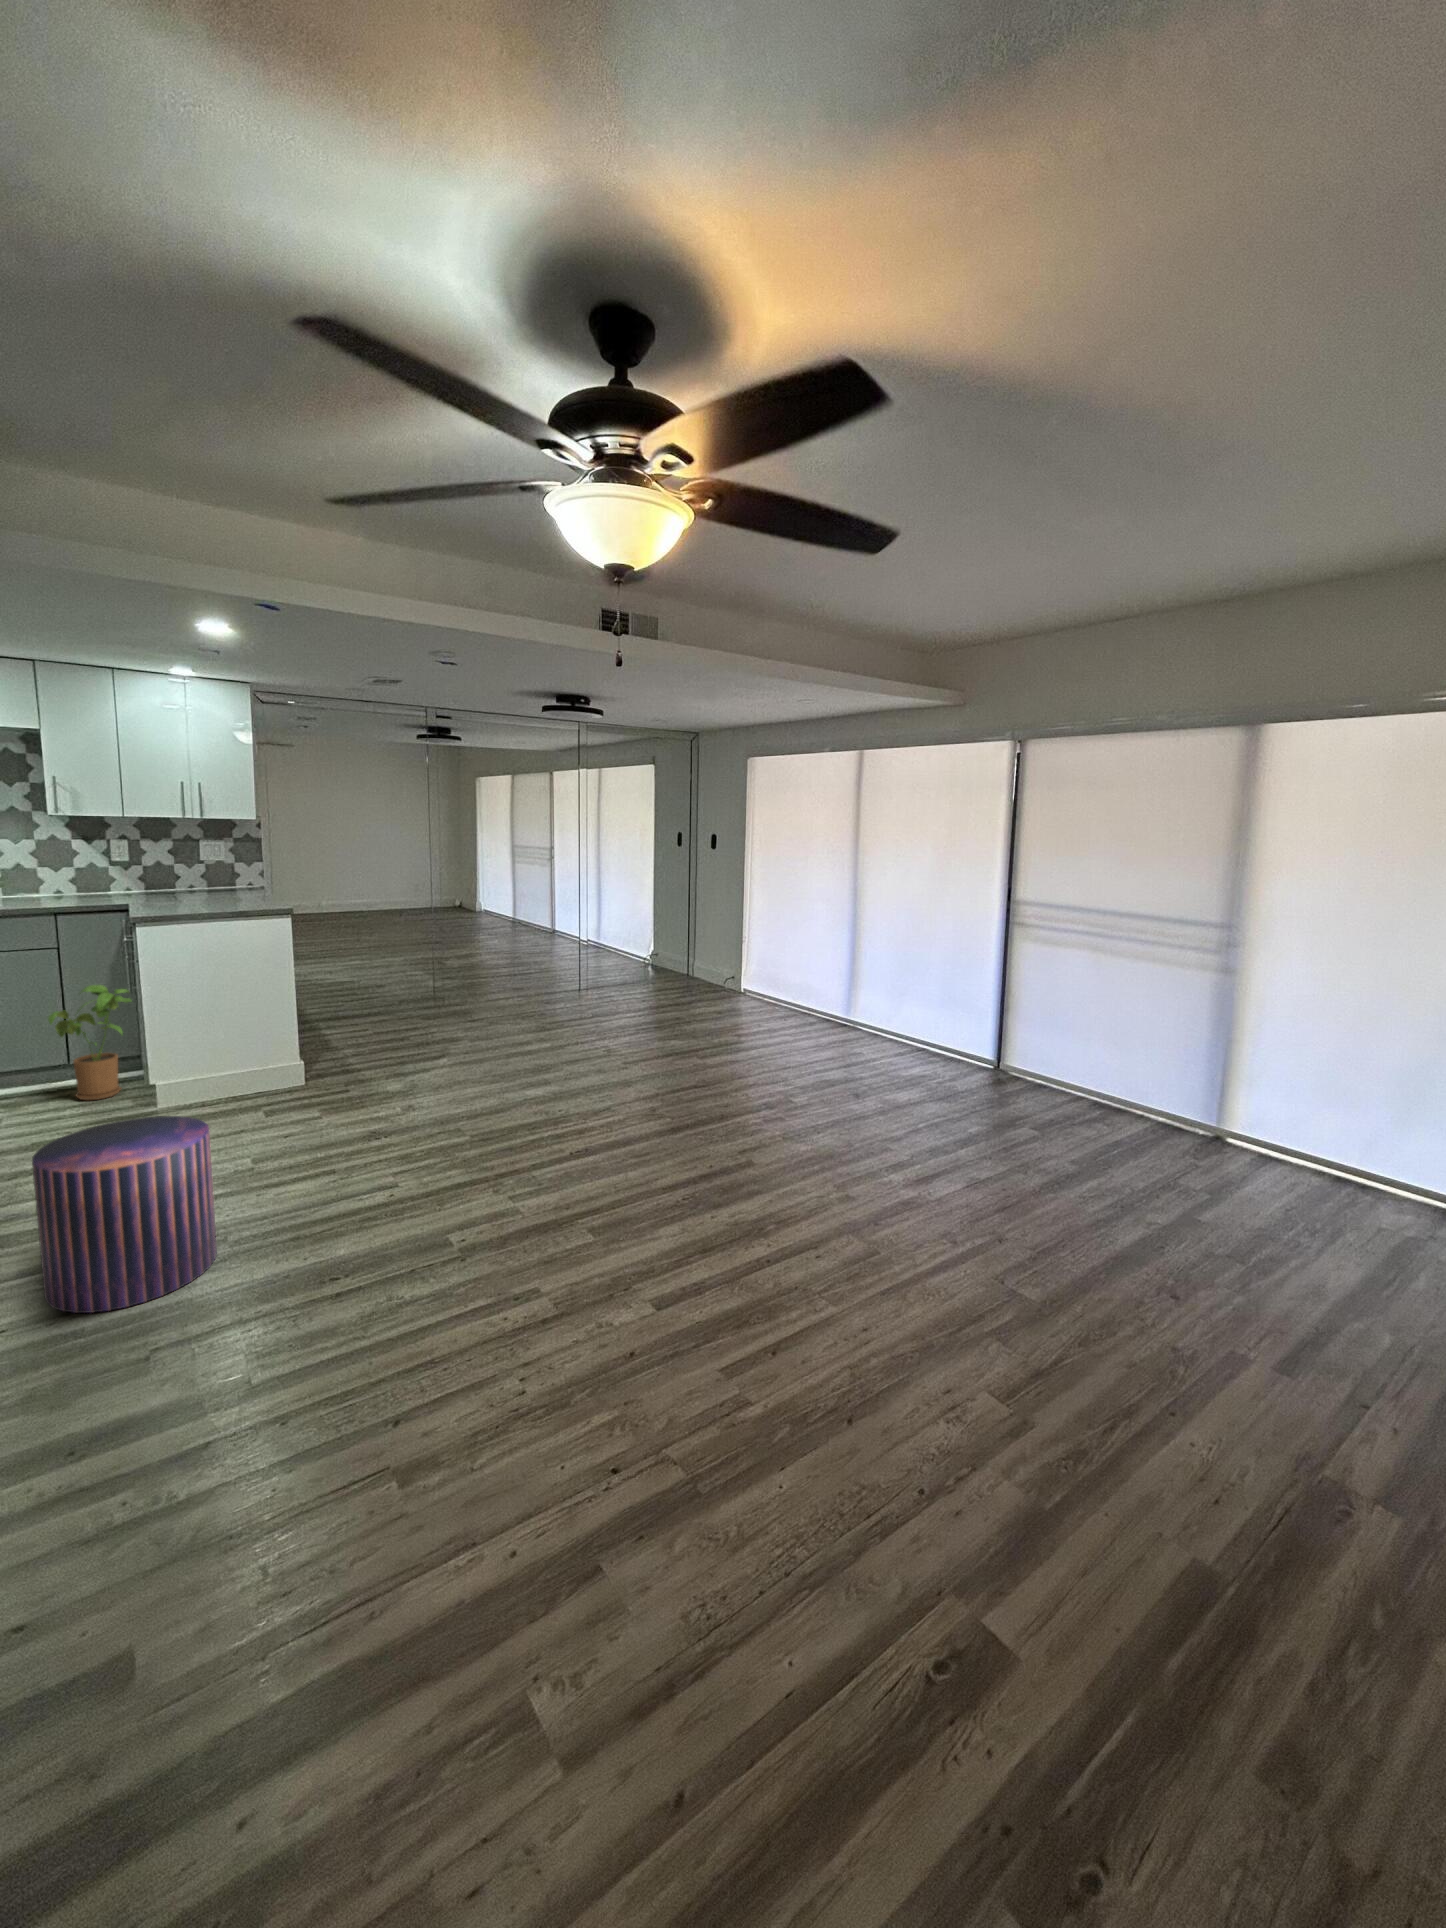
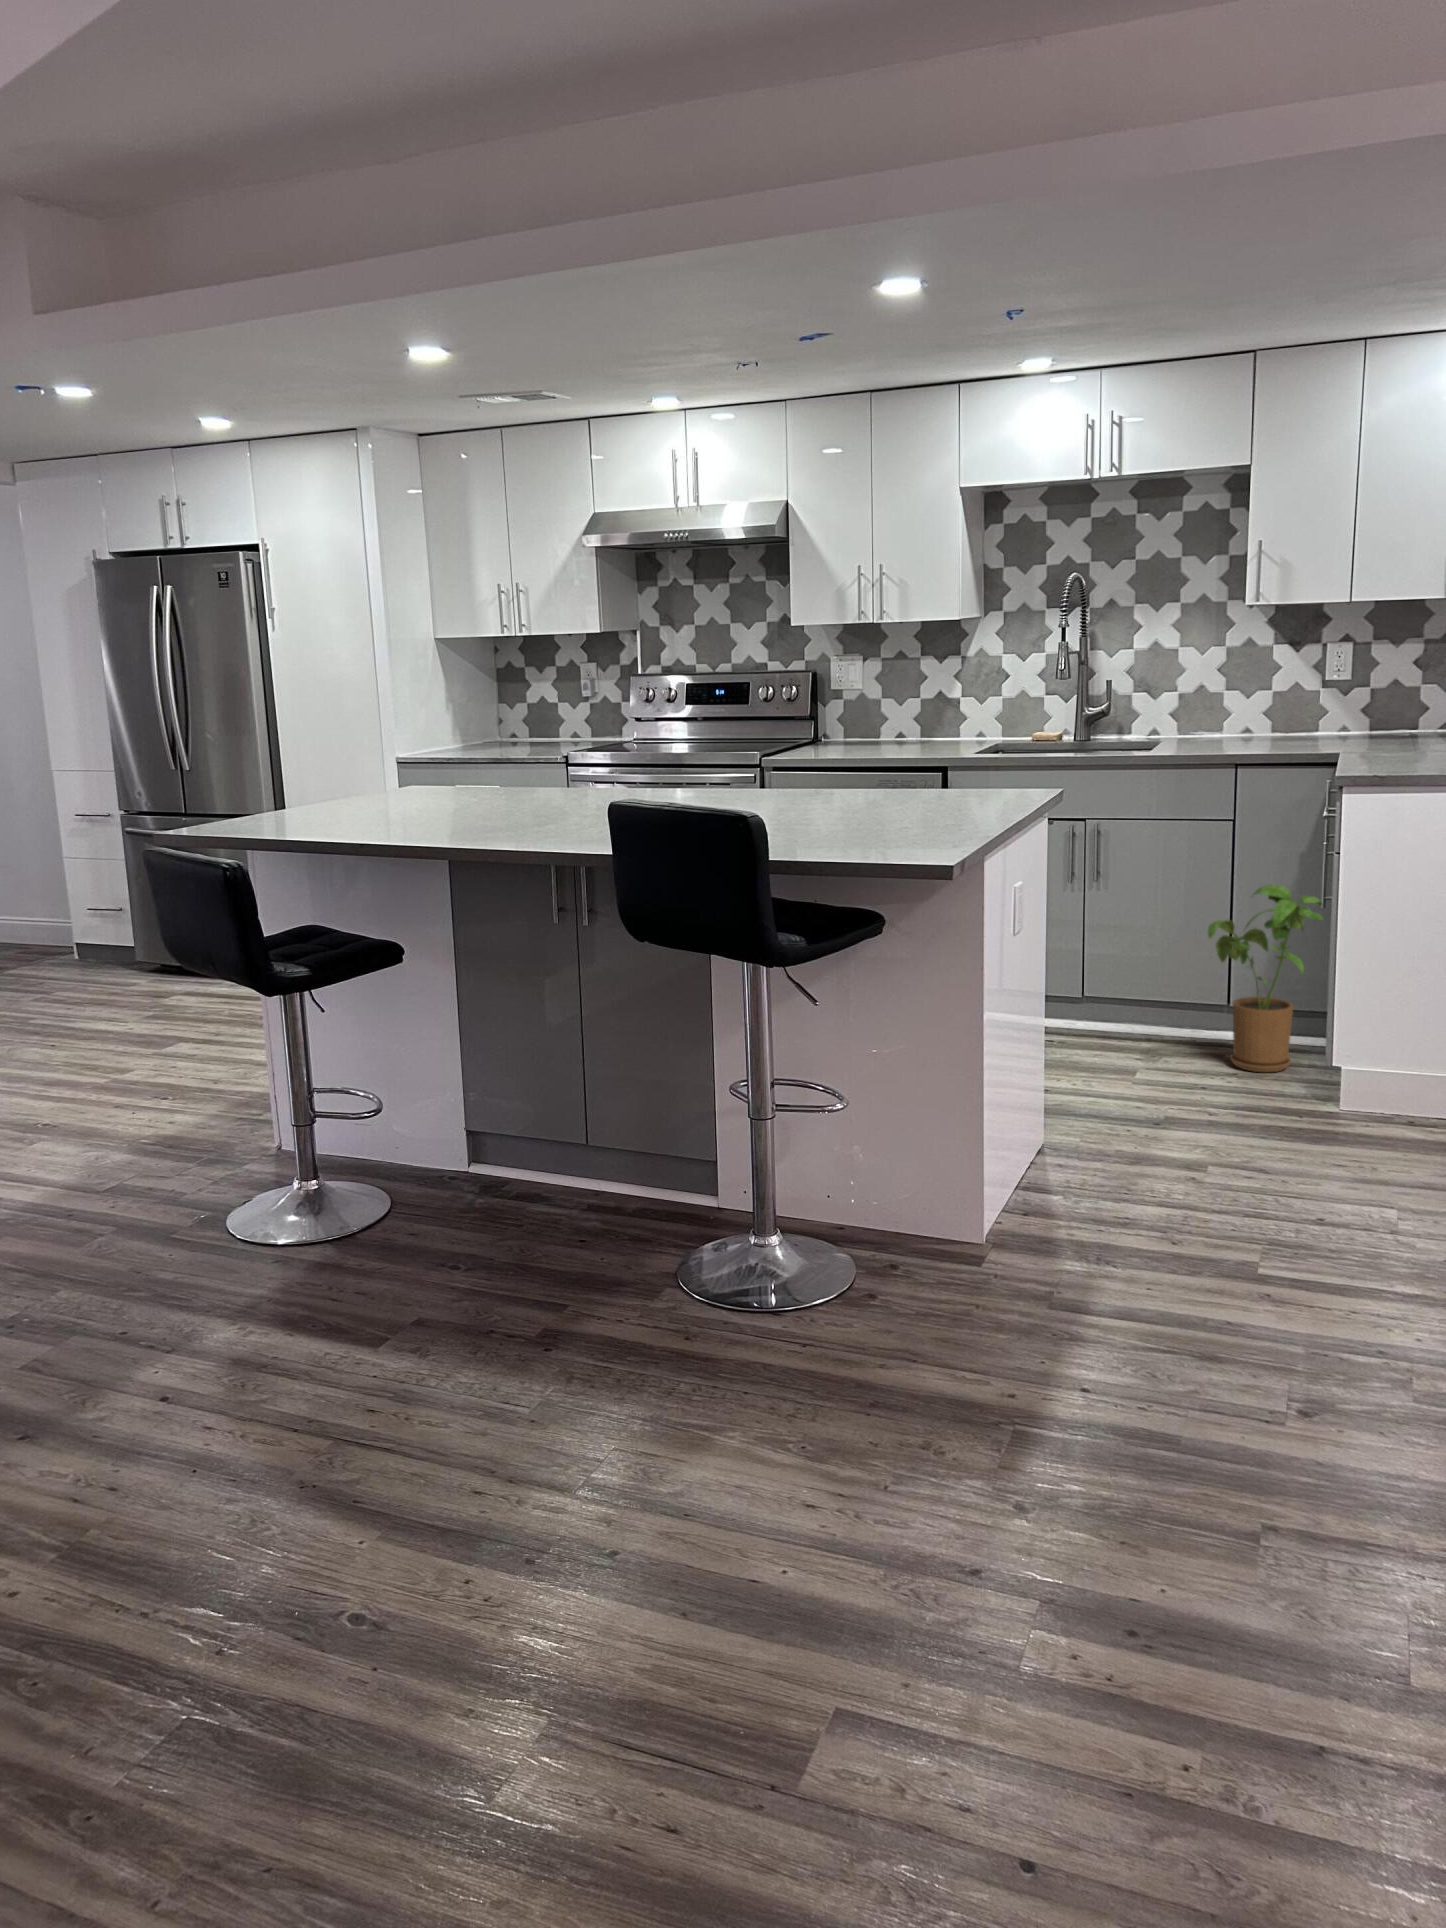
pouf: present [32,1116,217,1313] -> none [1139,1117,1402,1439]

